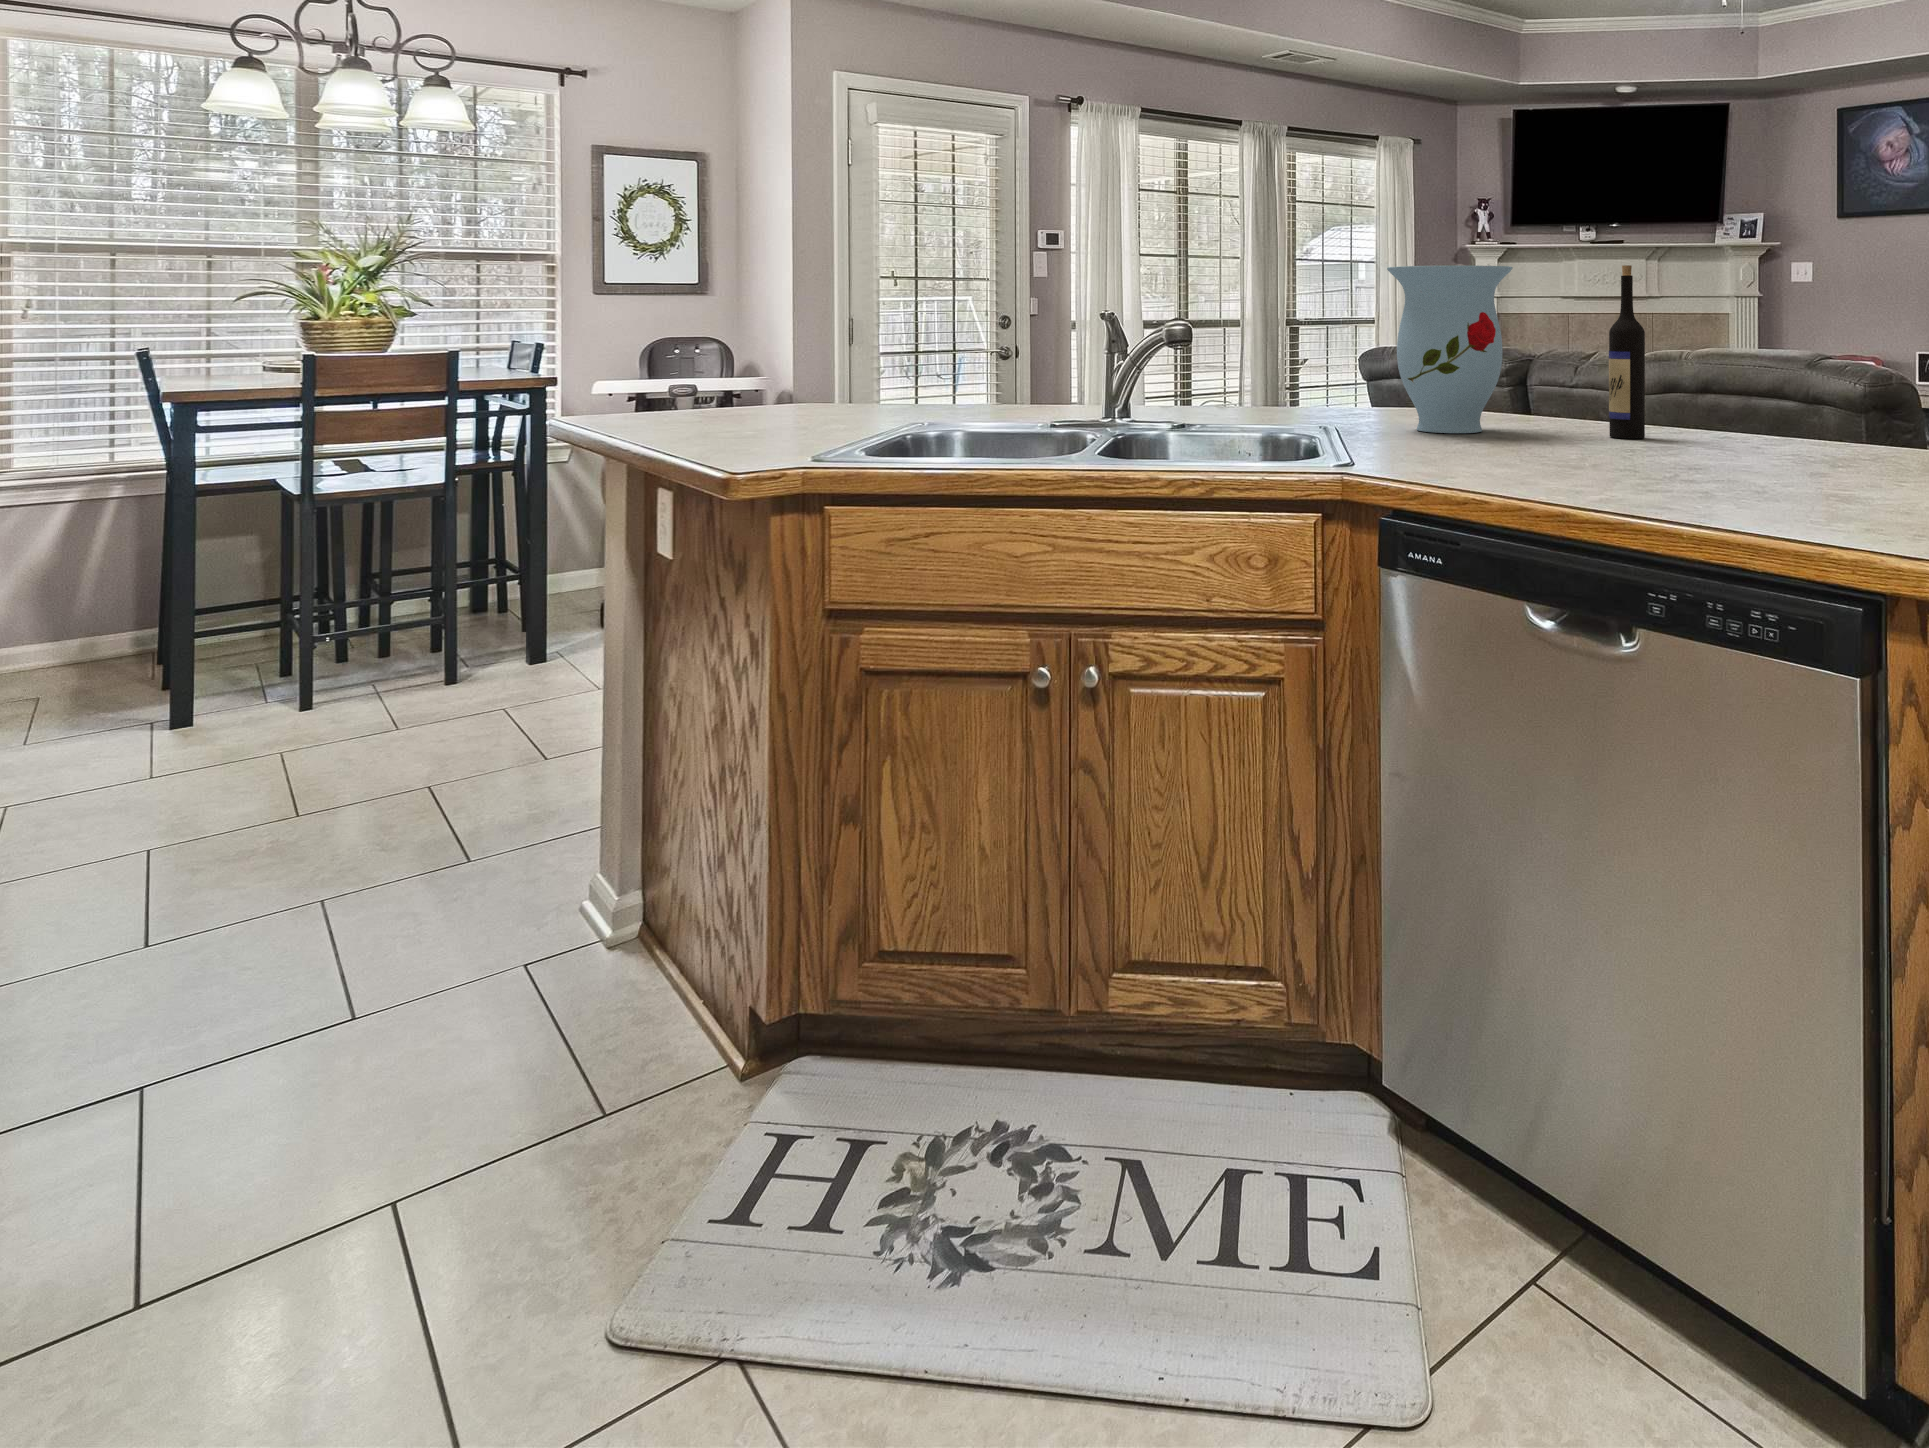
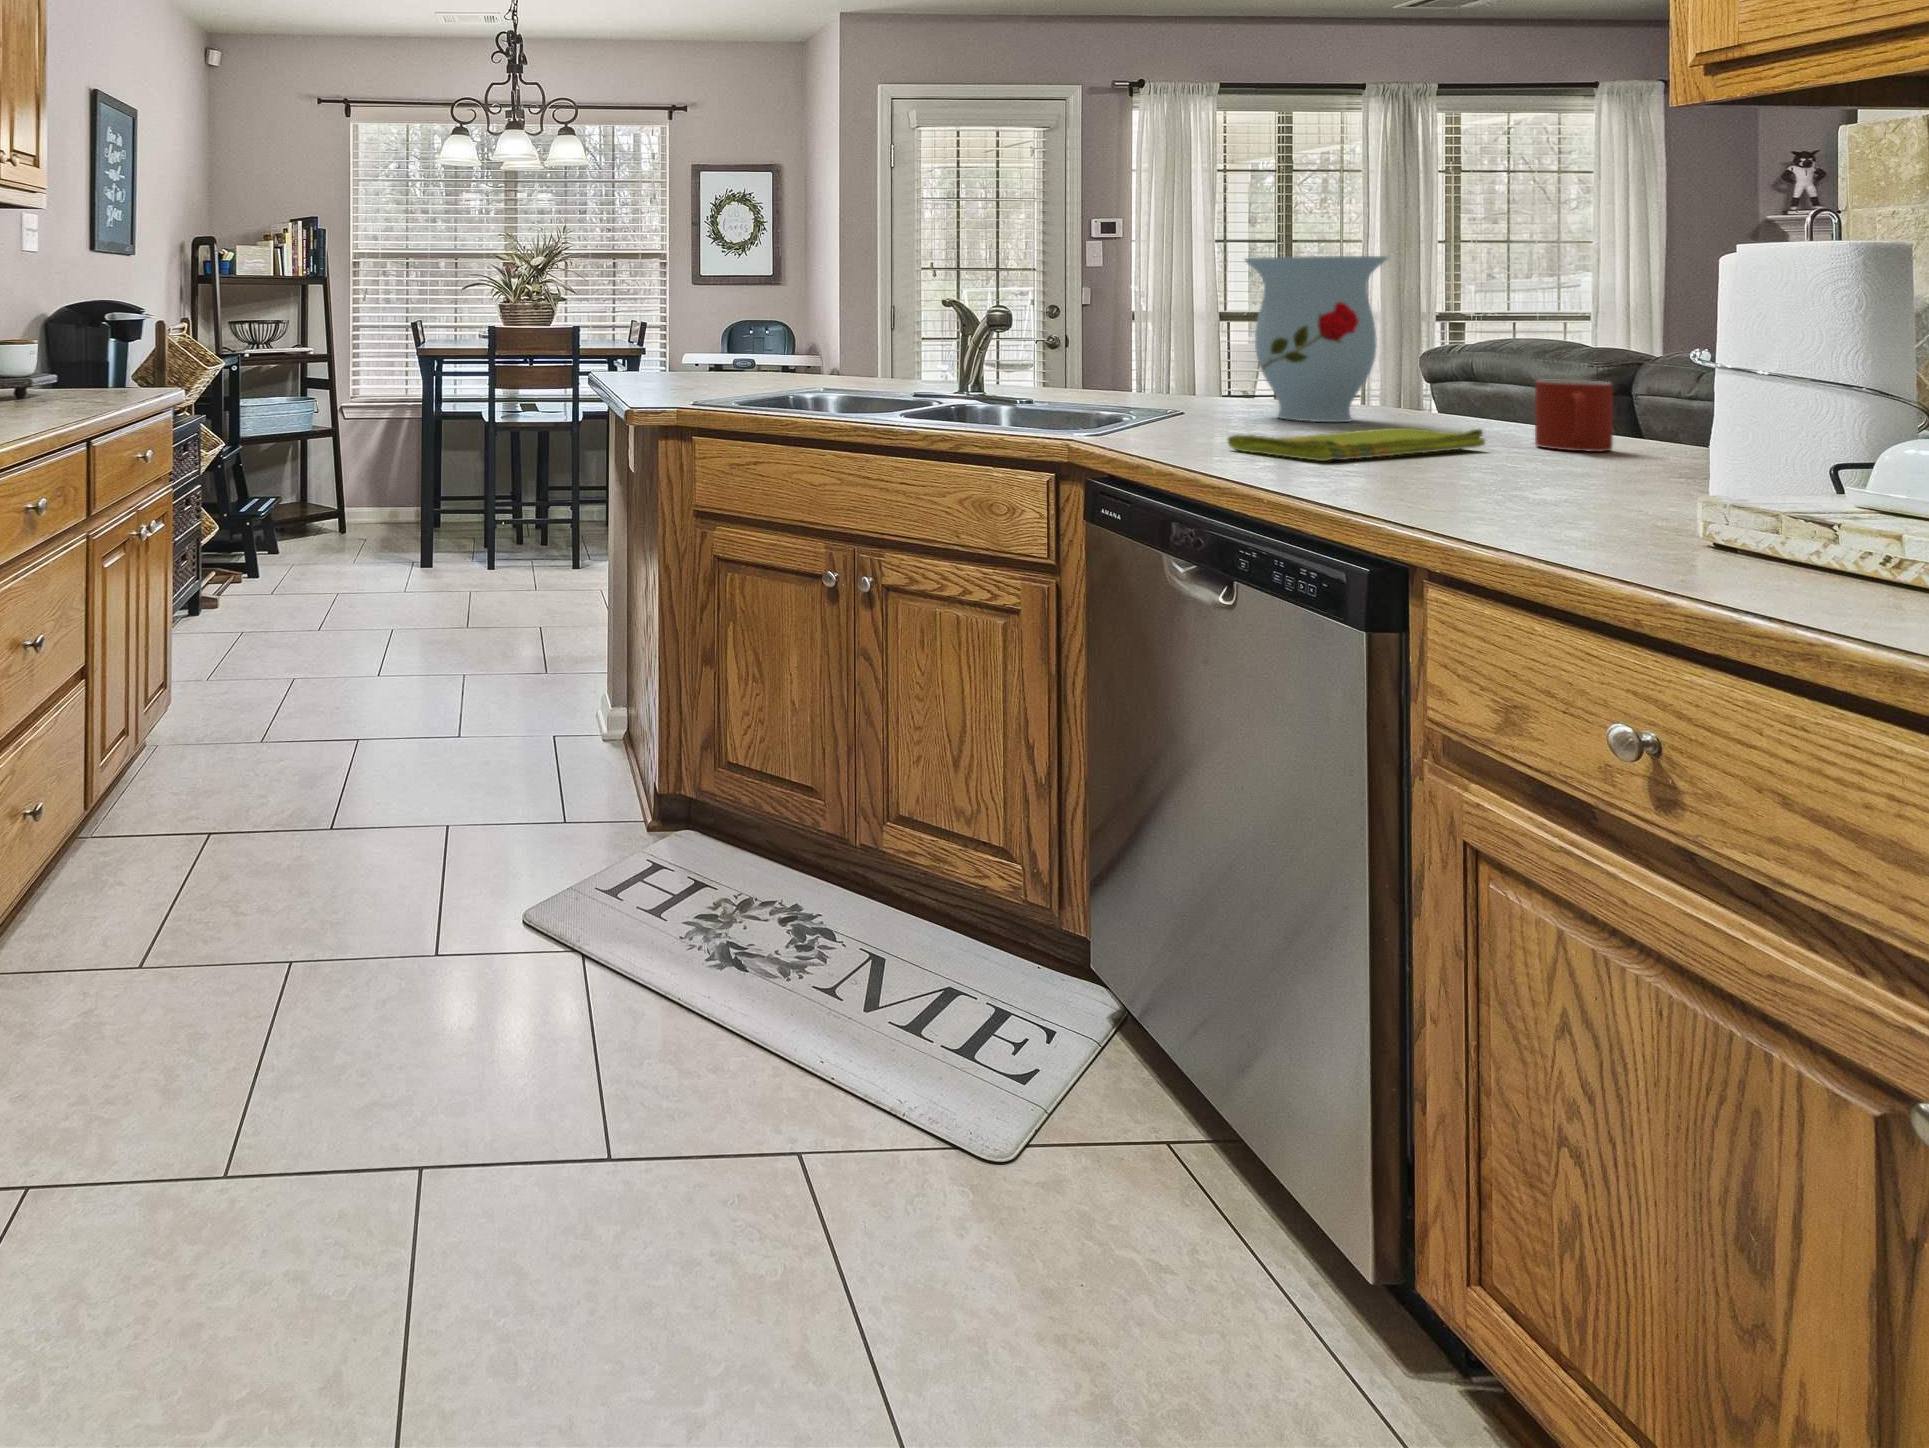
wine bottle: present [1609,265,1645,439] -> none [1493,253,1539,438]
mug: none [1668,383,1727,448] -> present [1535,380,1613,452]
dish towel: none [1495,433,1660,478] -> present [1228,428,1485,461]

